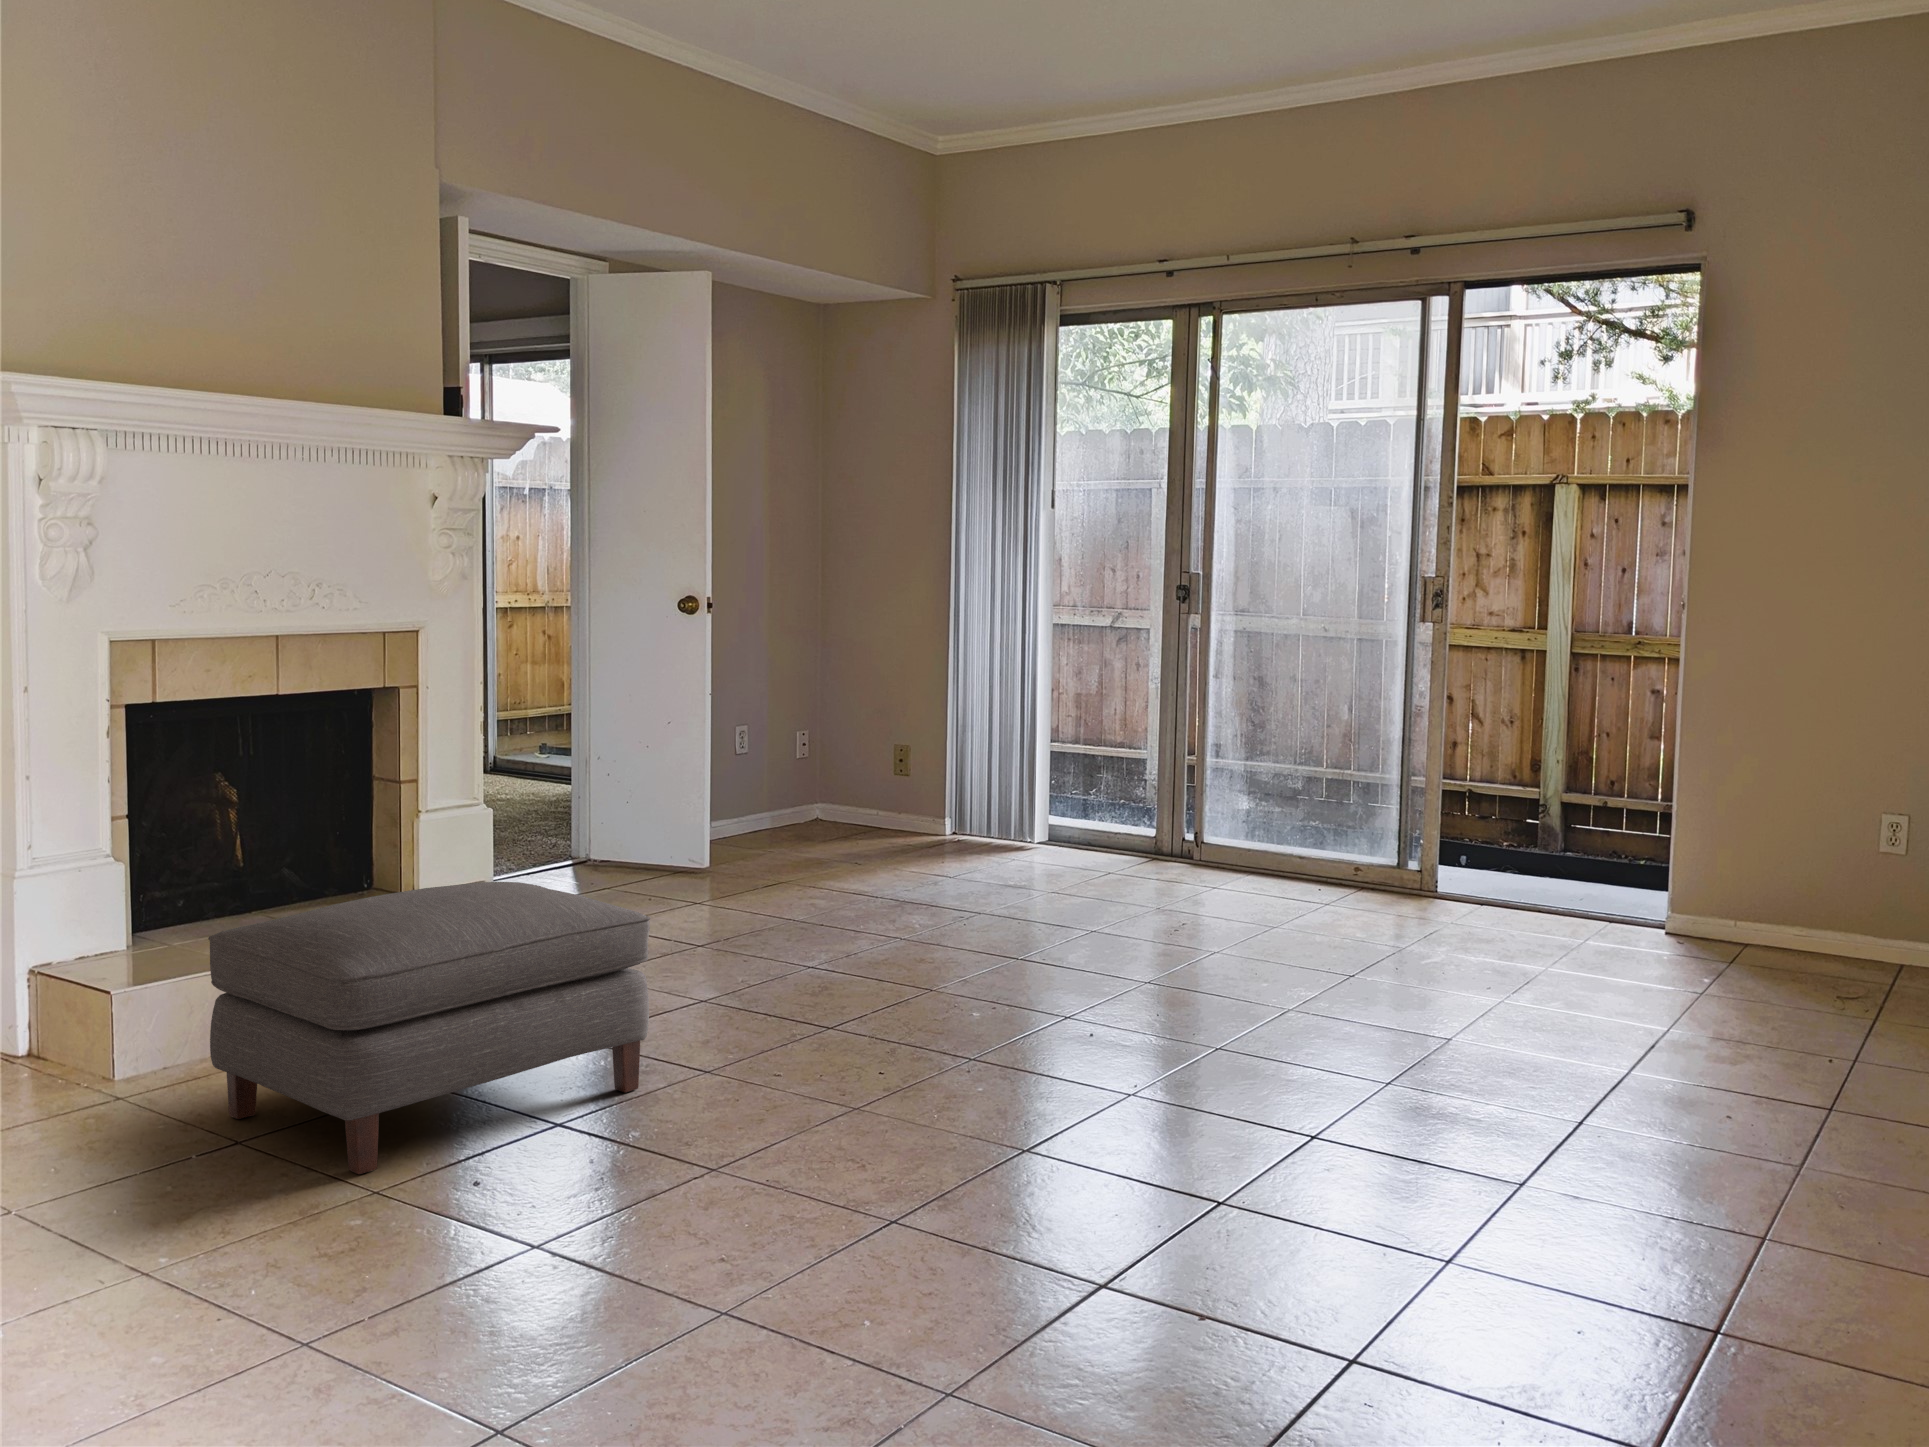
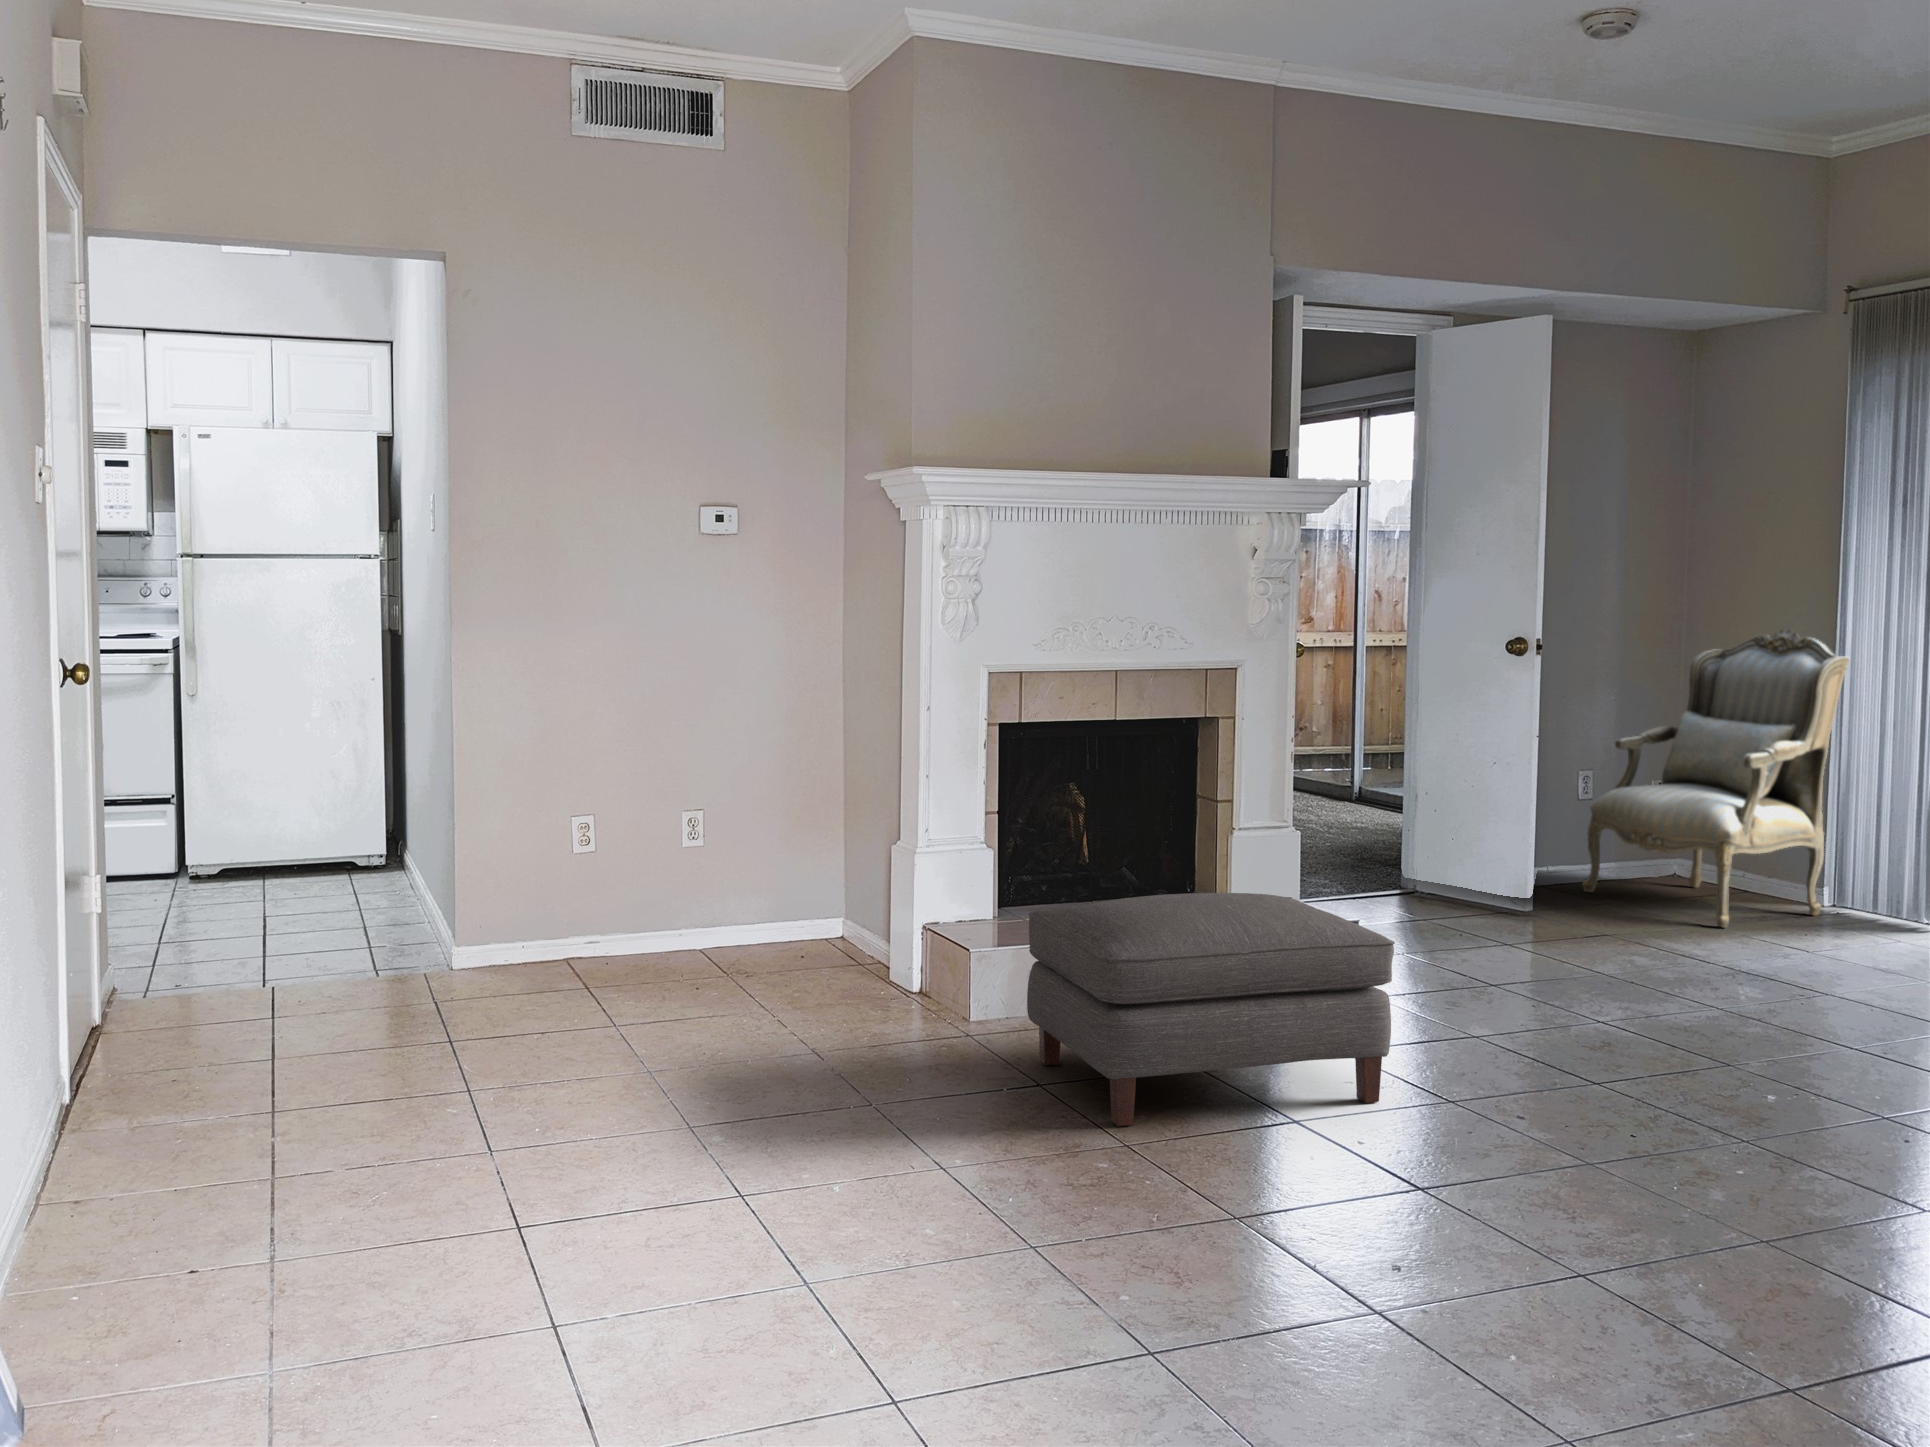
armchair: none [747,587,967,867] -> present [1582,629,1850,928]

